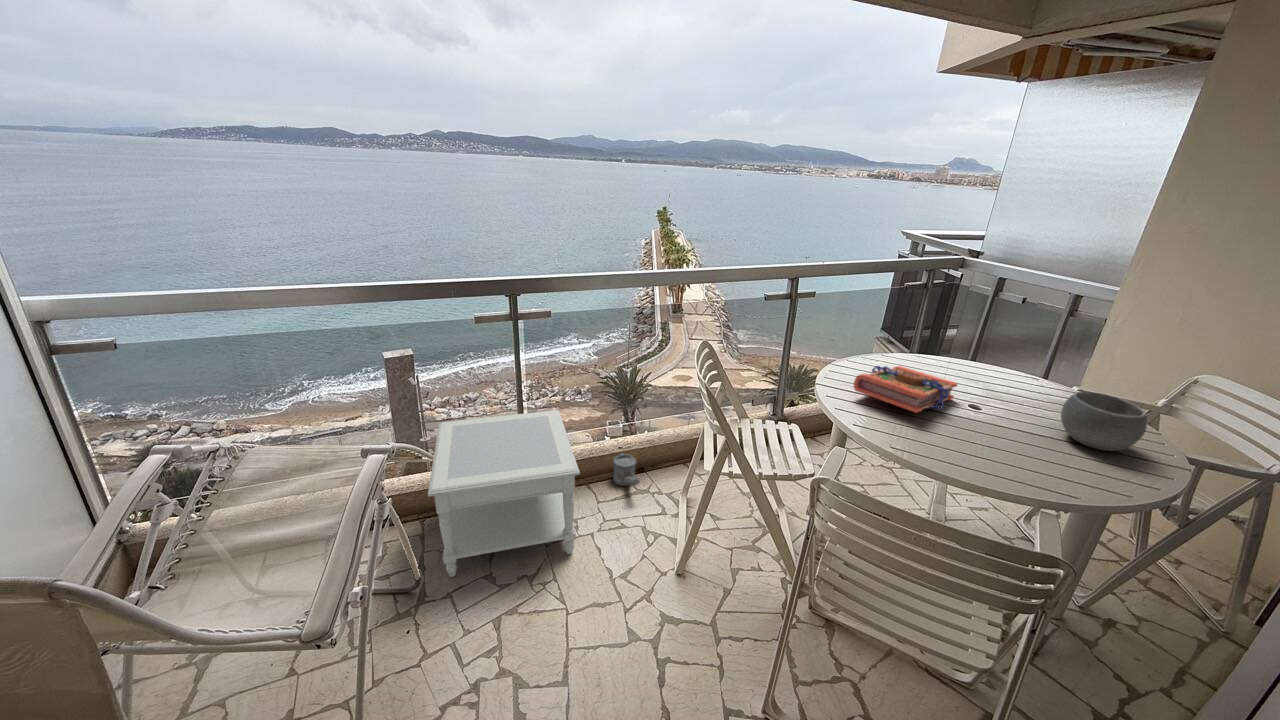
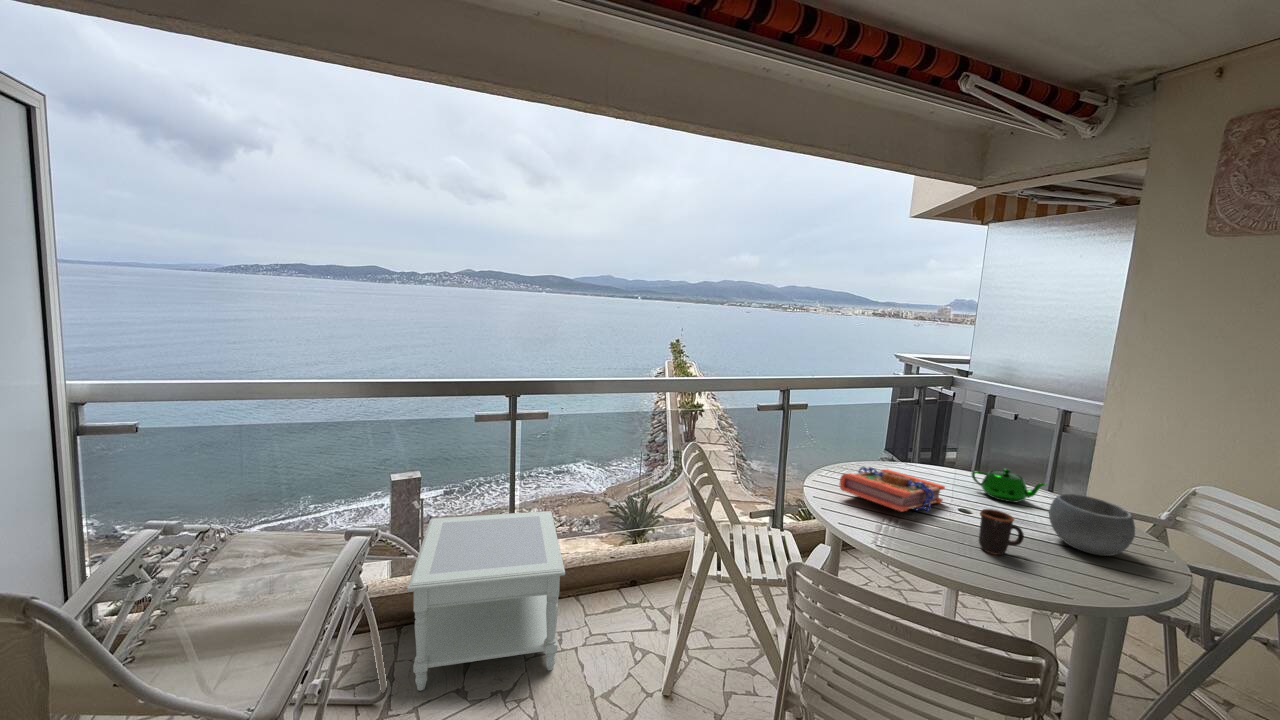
teapot: none [983,363,1060,396] -> present [972,468,1046,502]
mug: none [991,411,1037,454] -> present [979,509,1024,555]
watering can: present [613,453,640,486] -> none [603,557,630,598]

